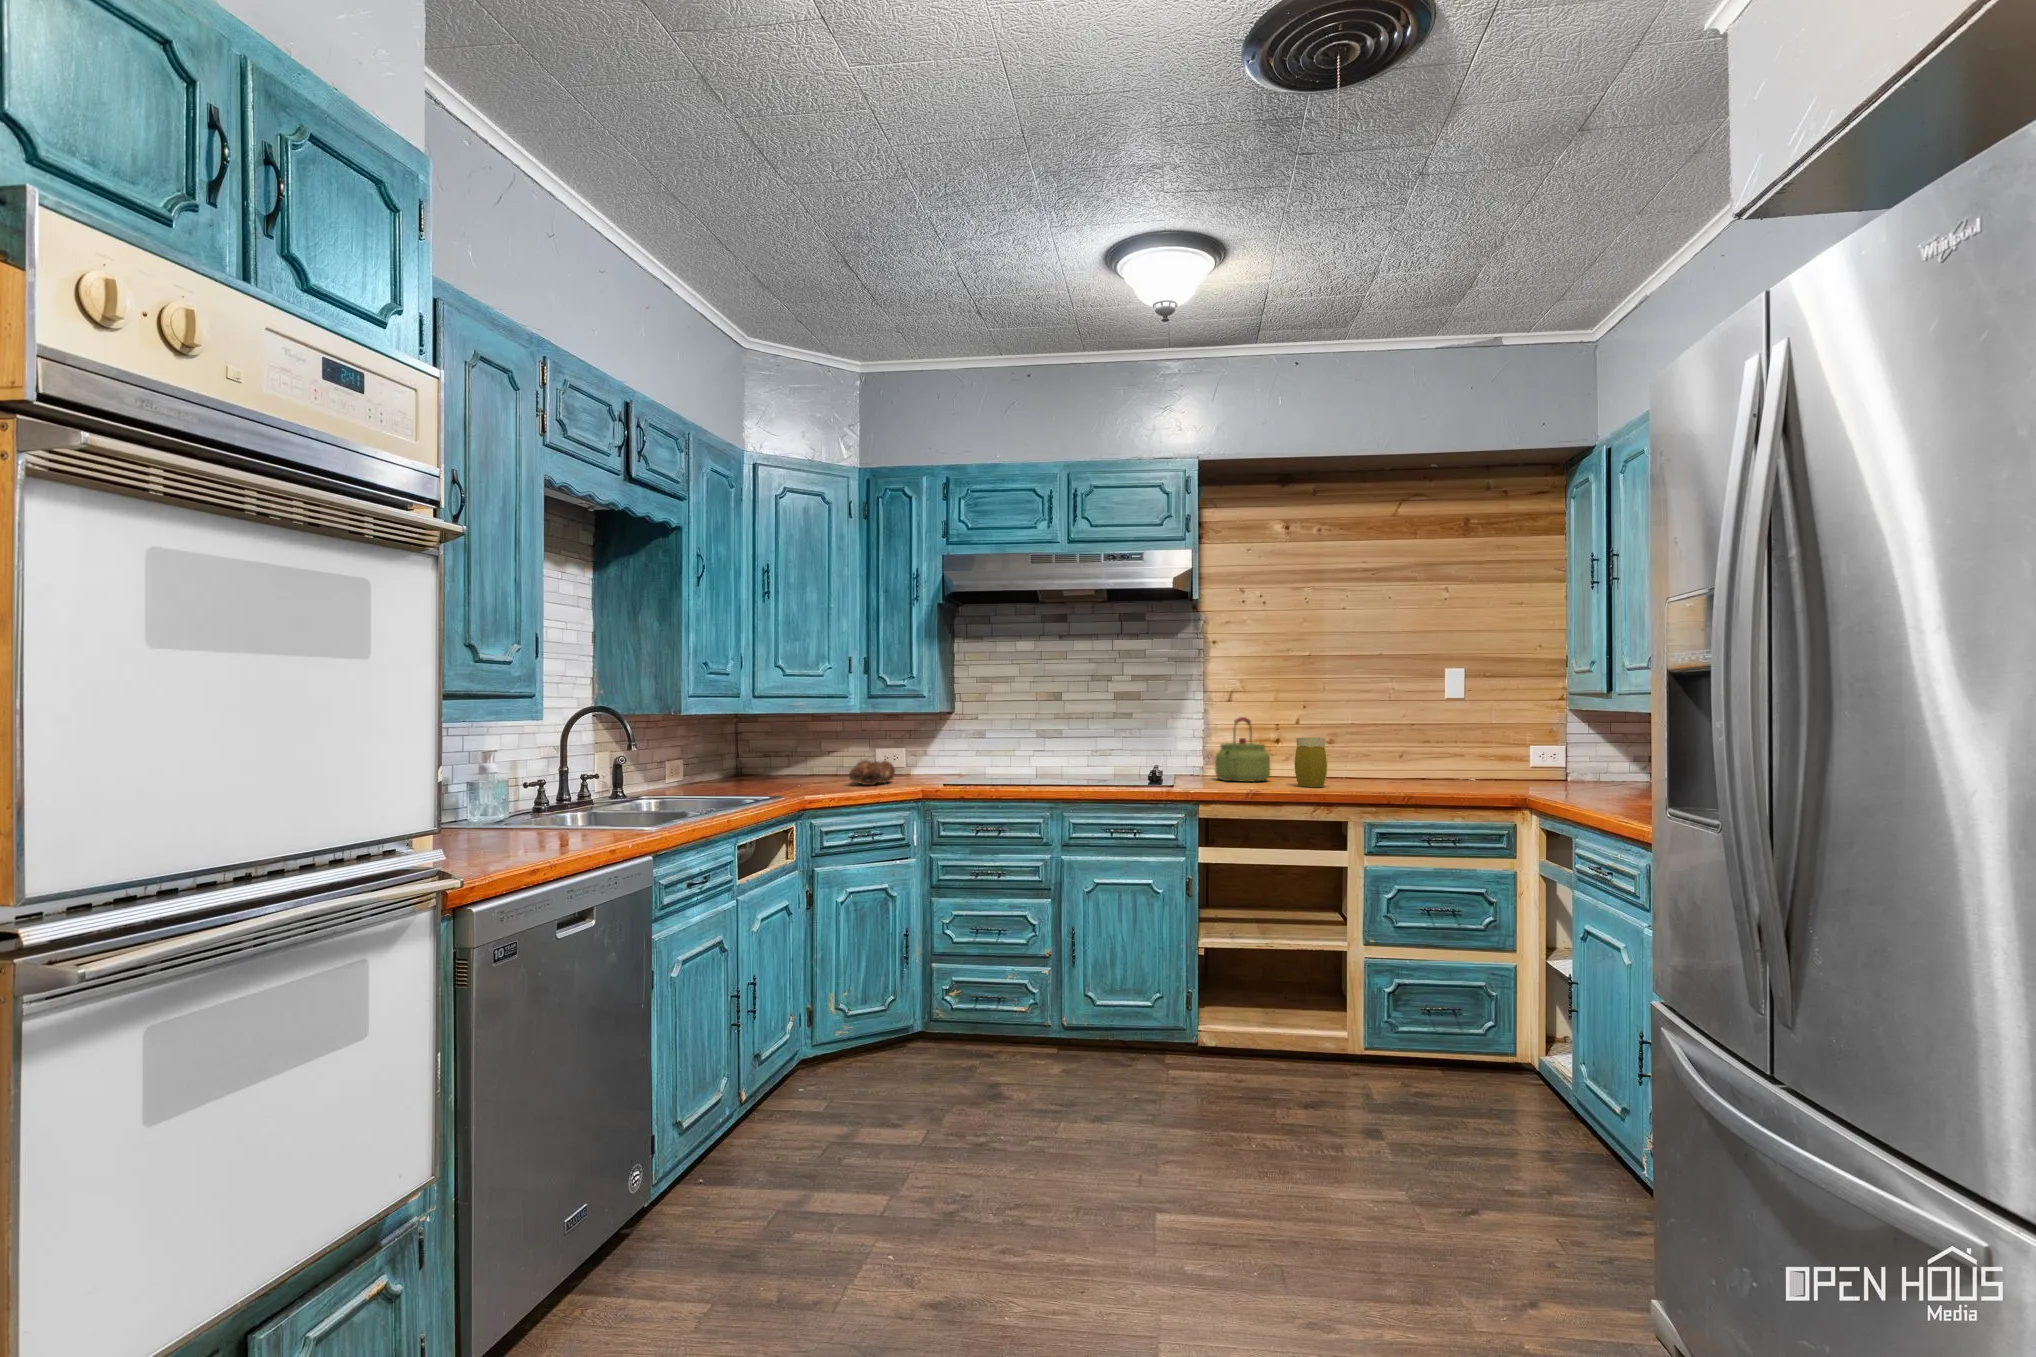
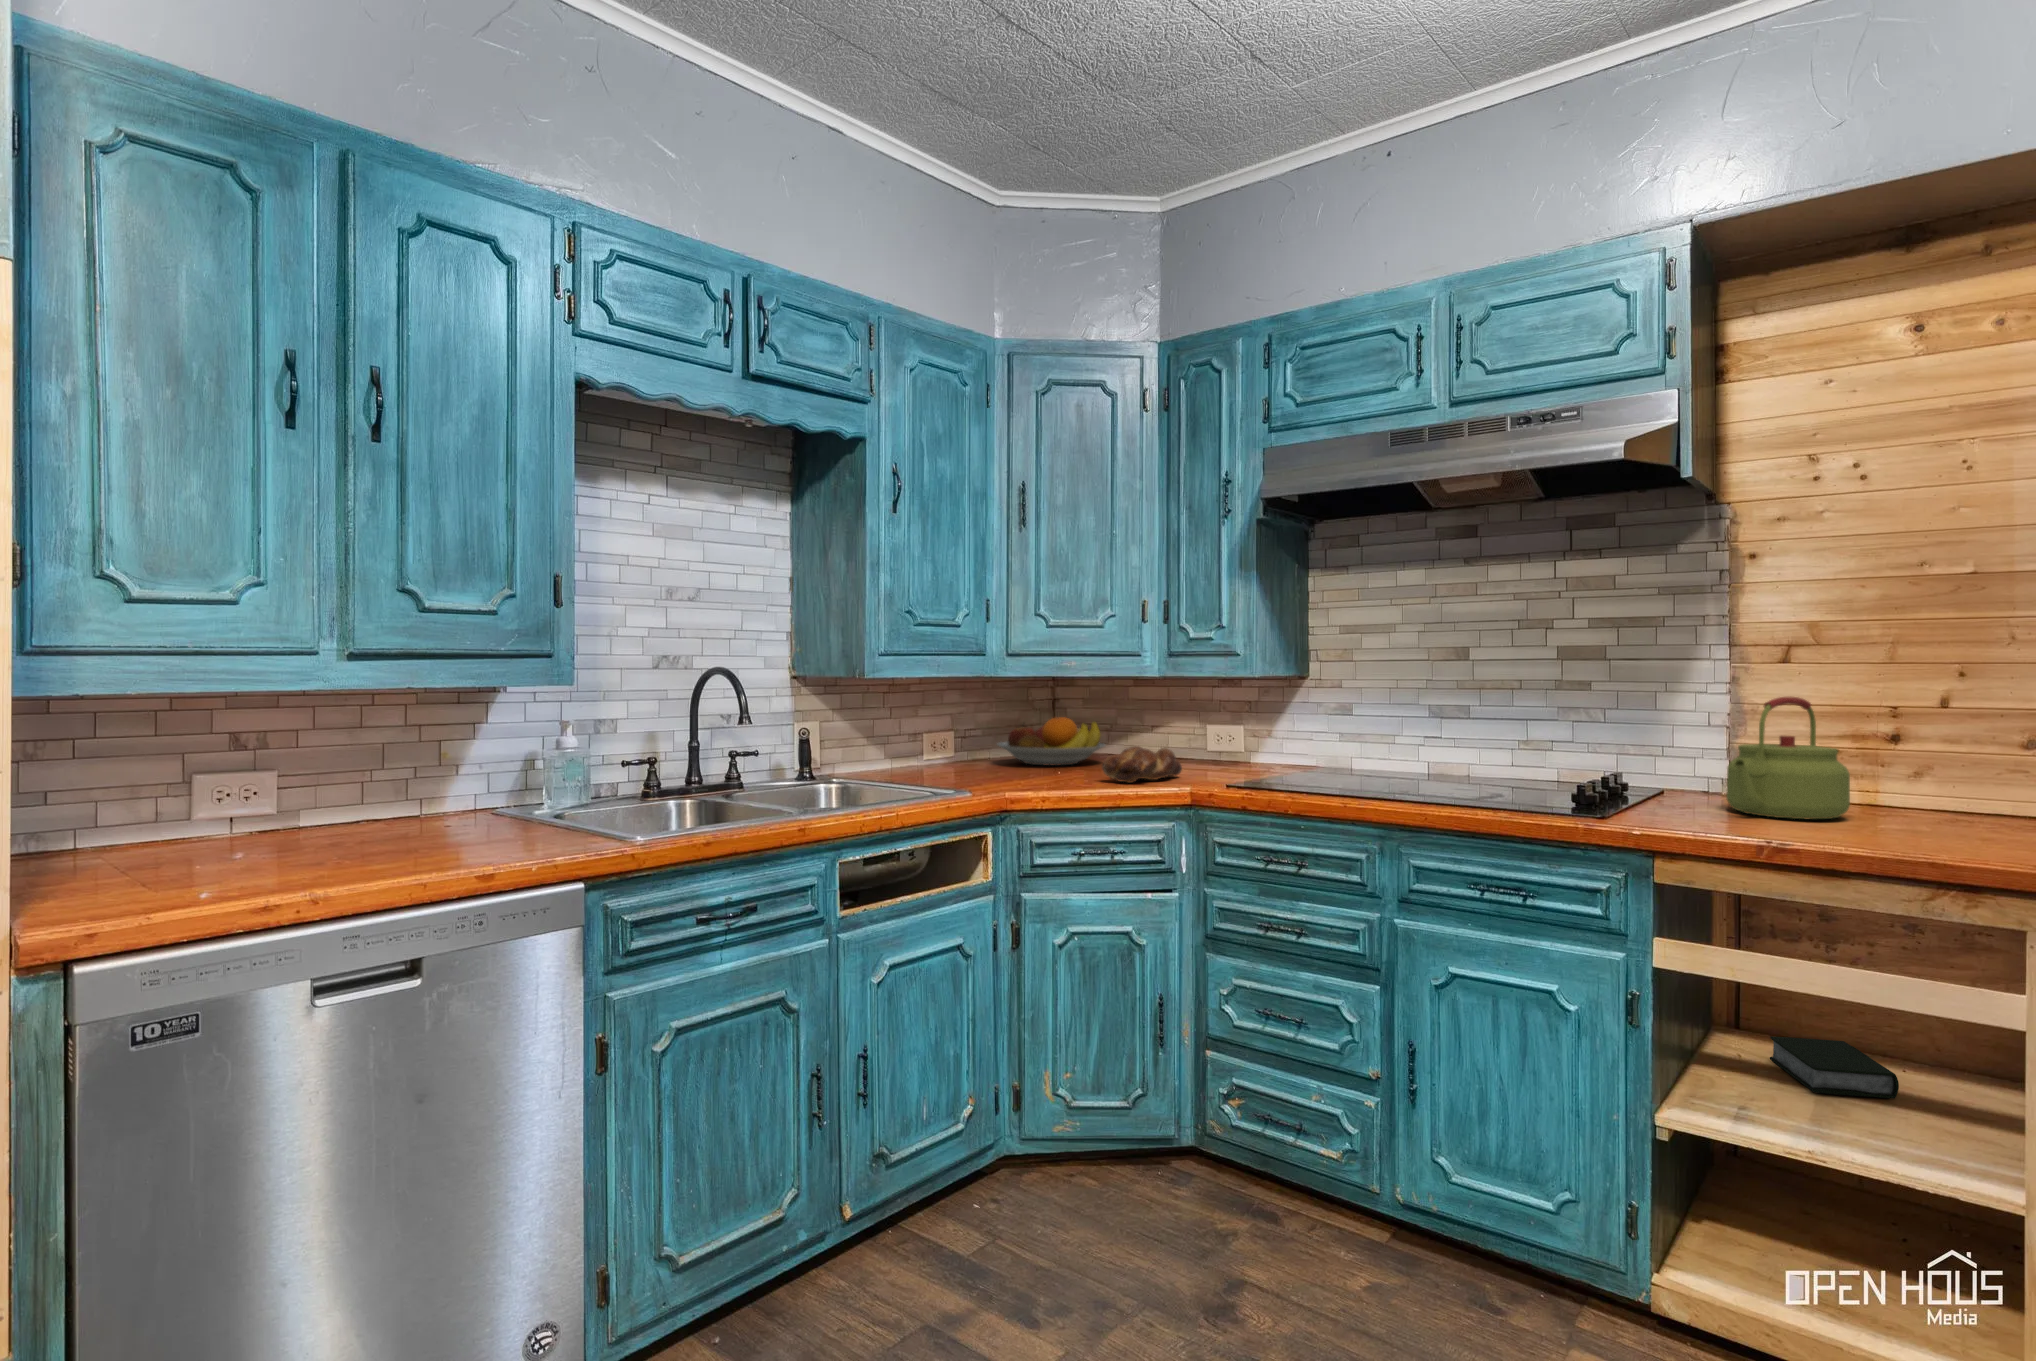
jar: present [1295,738,1328,787] -> none [1890,741,1979,846]
fruit bowl: none [726,743,813,780] -> present [997,717,1105,766]
book: none [1233,902,1293,926] -> present [1770,1036,1899,1099]

